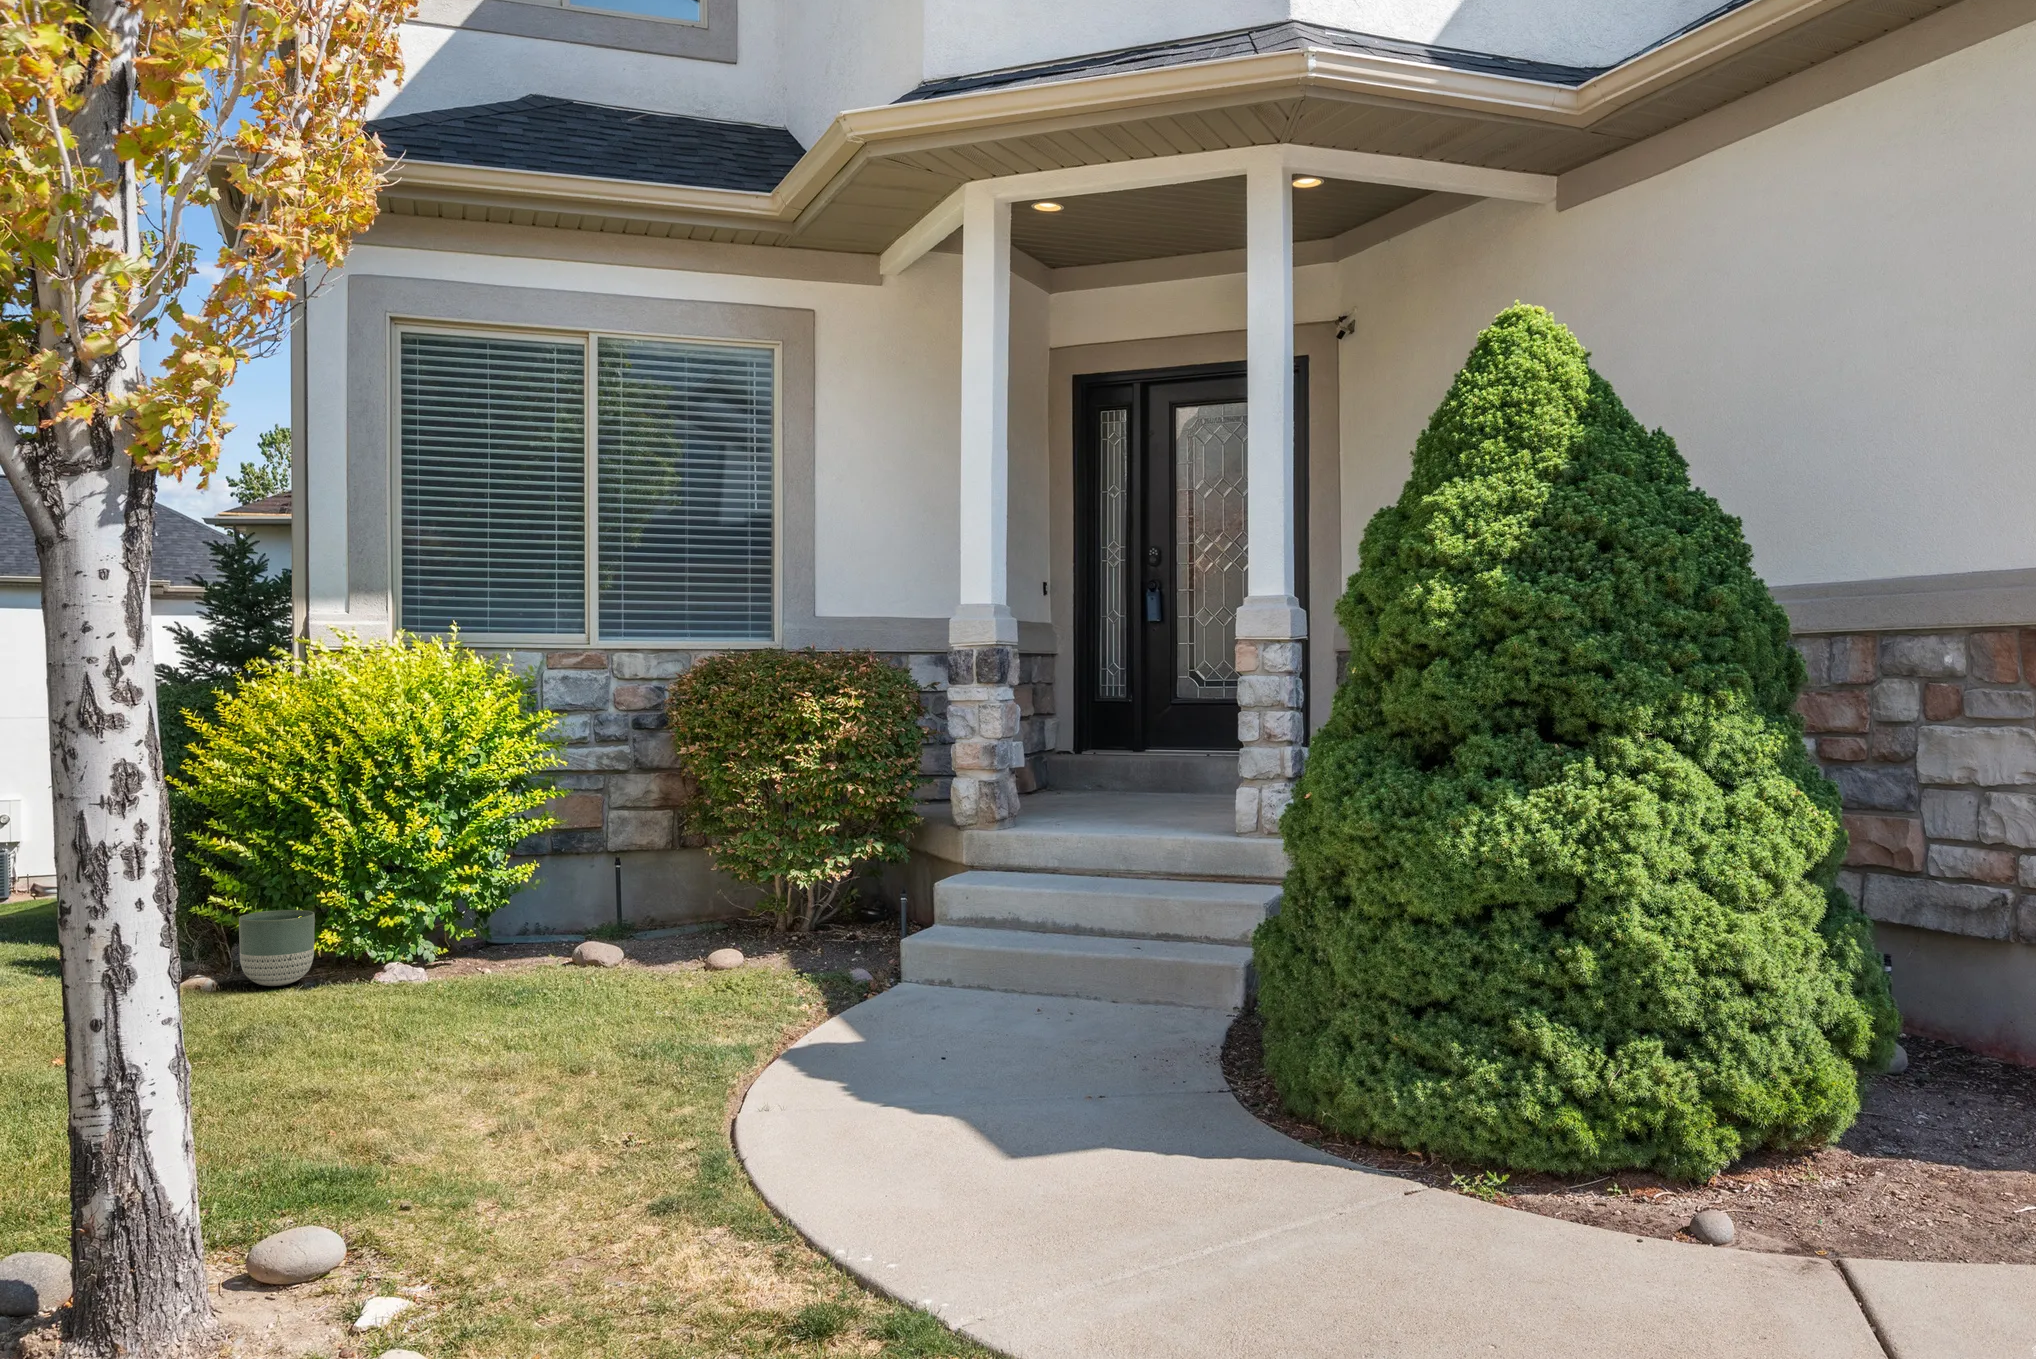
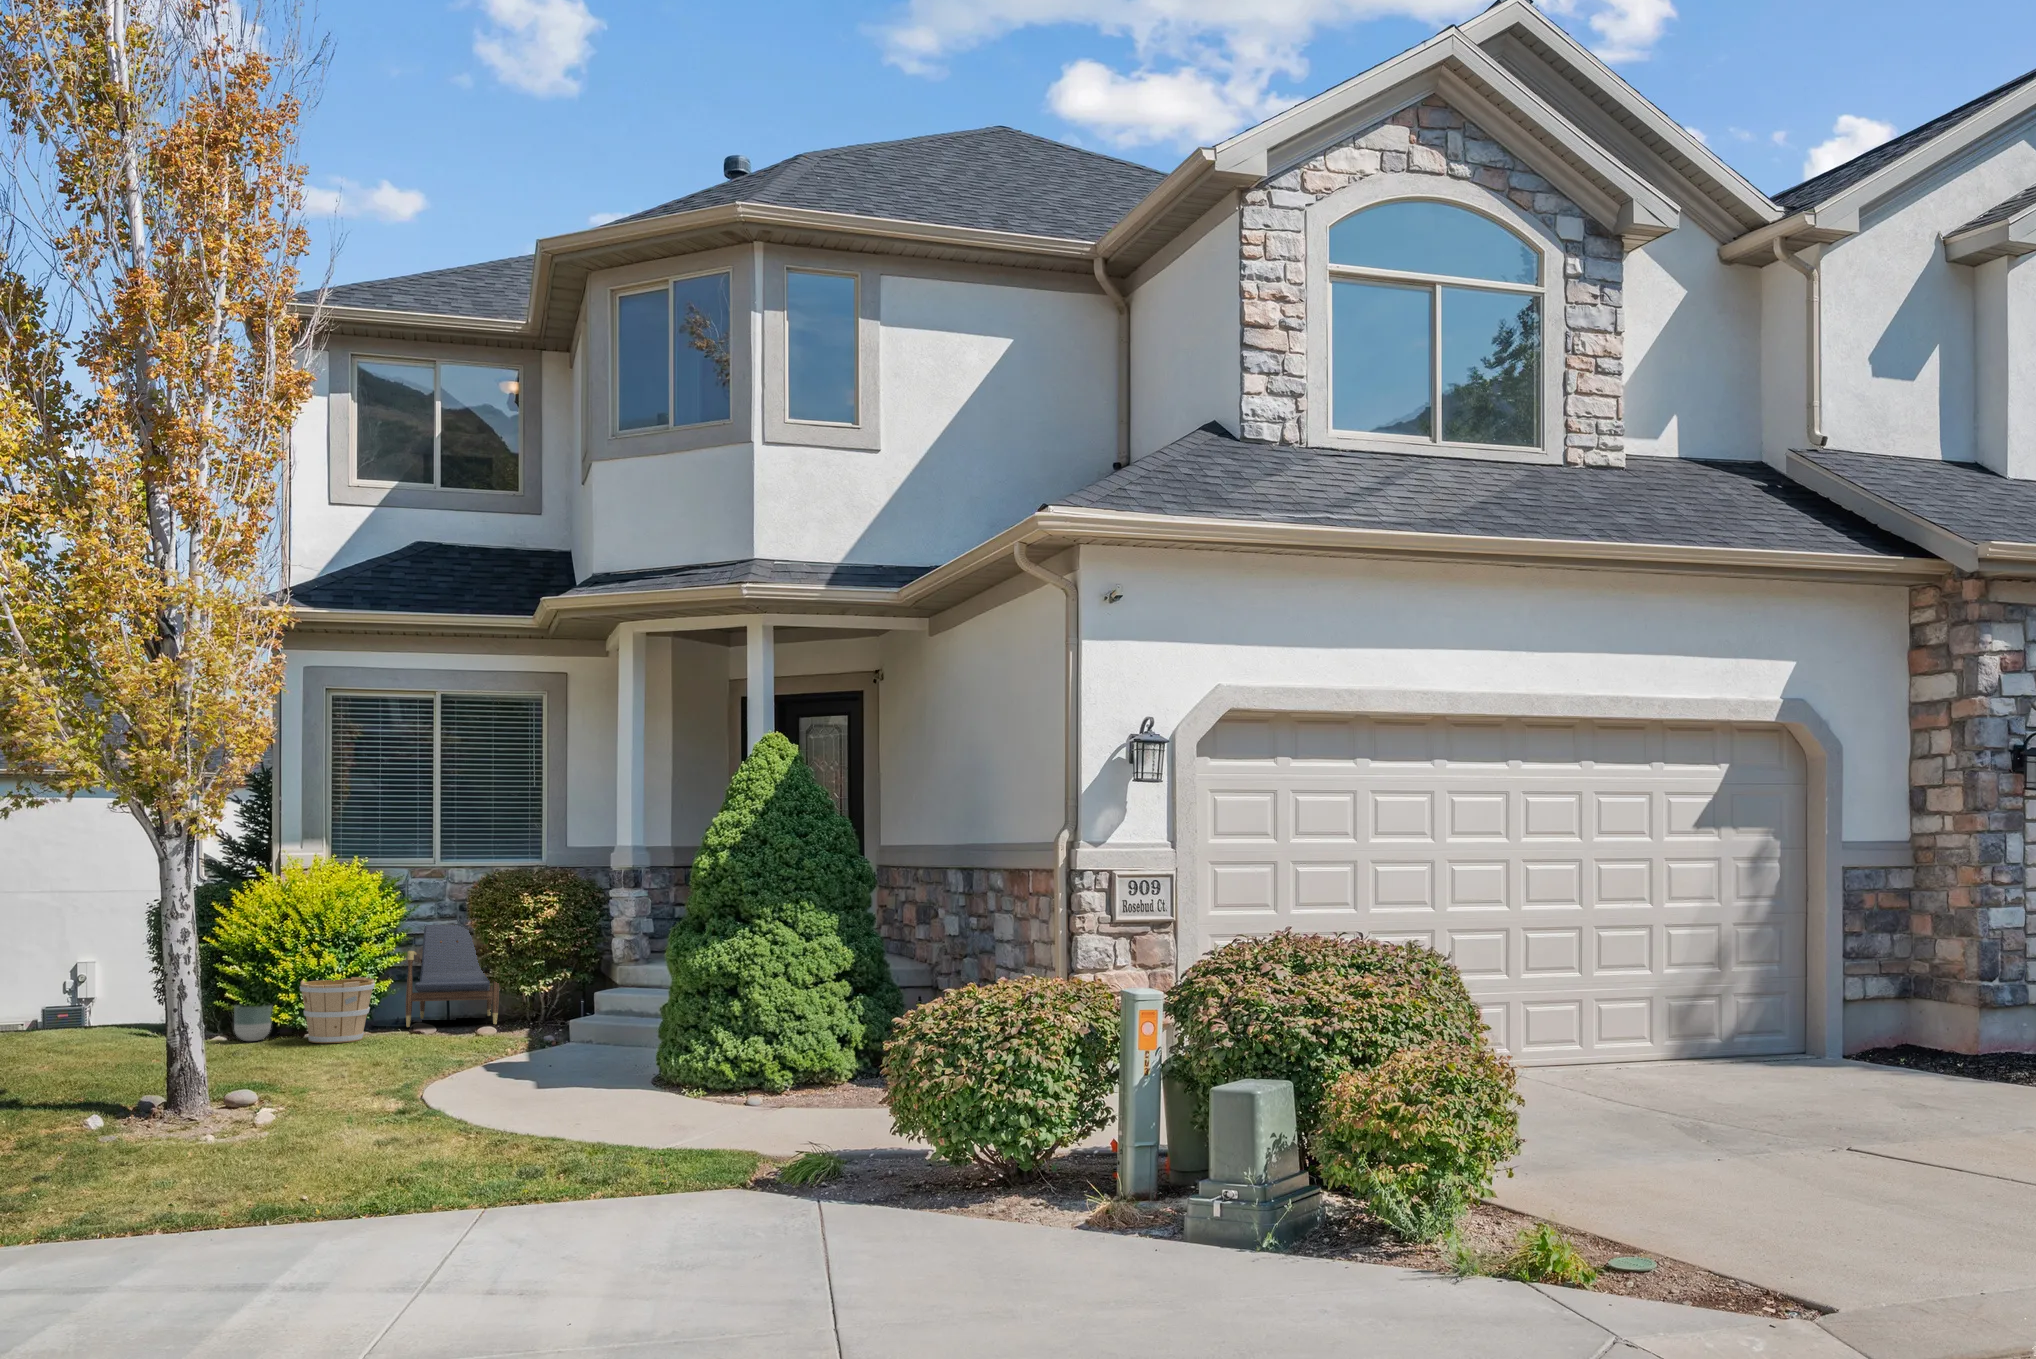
lounge chair: none [563,750,730,947] -> present [406,925,499,1027]
wooden bucket: none [371,857,517,992] -> present [300,977,375,1043]

